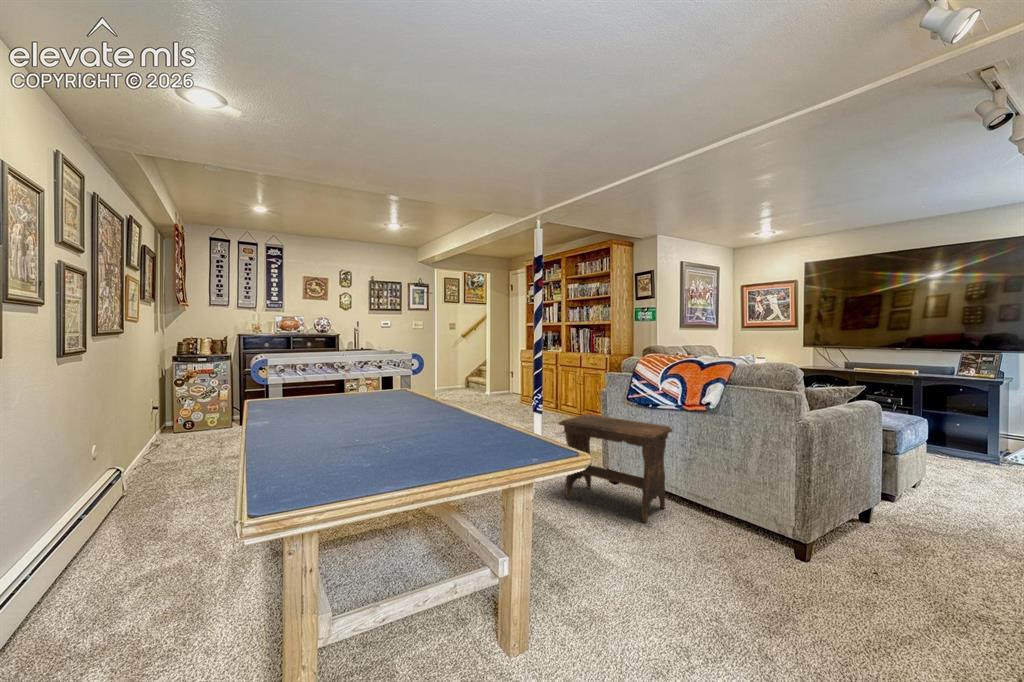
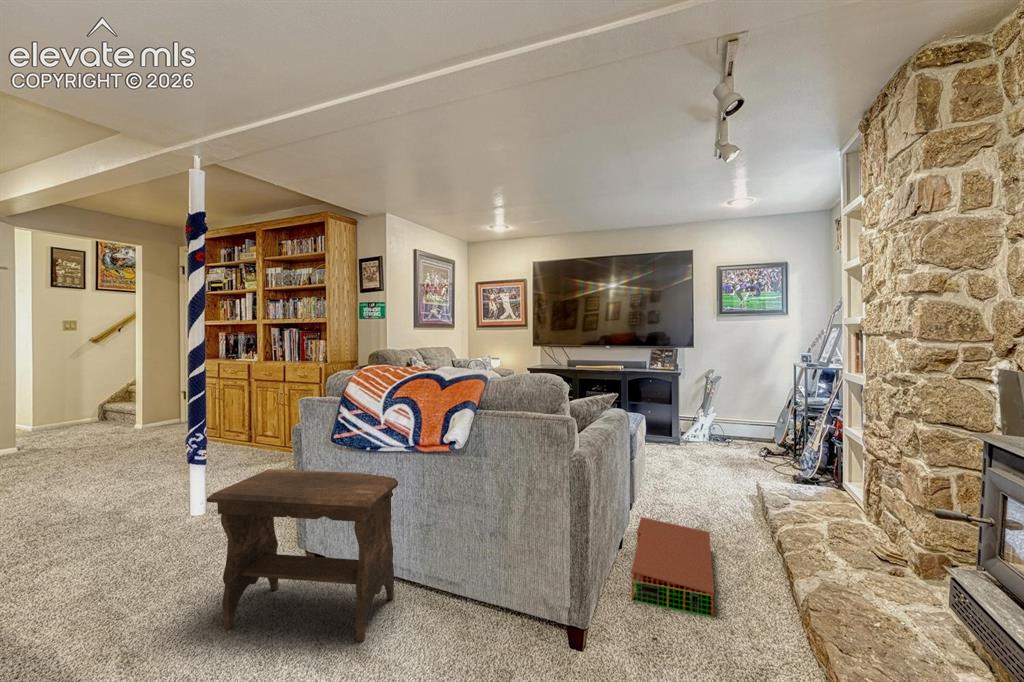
storage bin: none [869,503,985,585] -> present [631,517,714,617]

